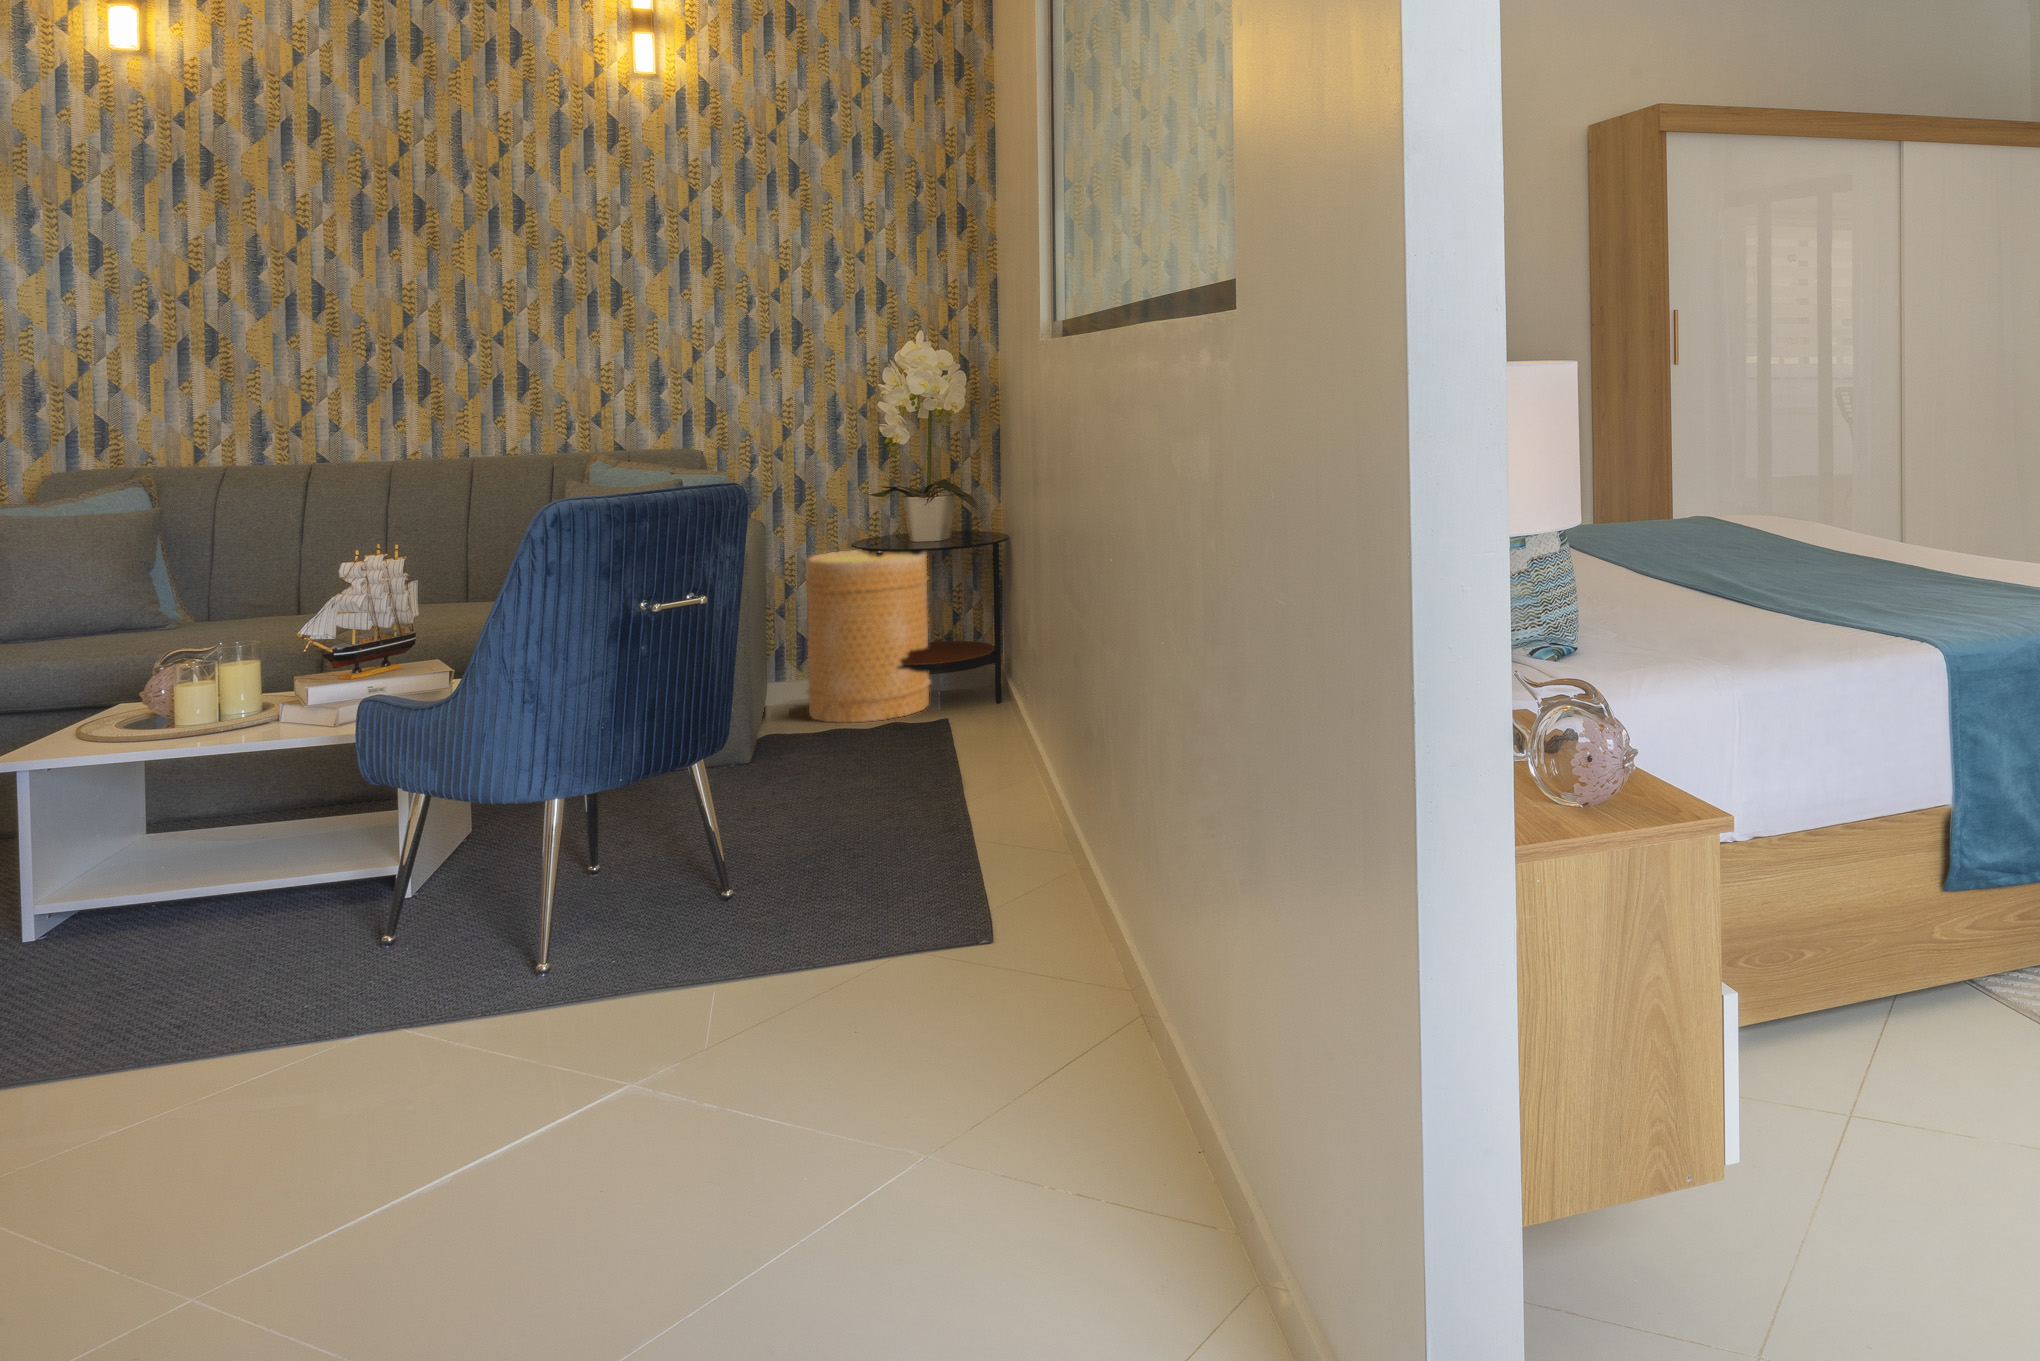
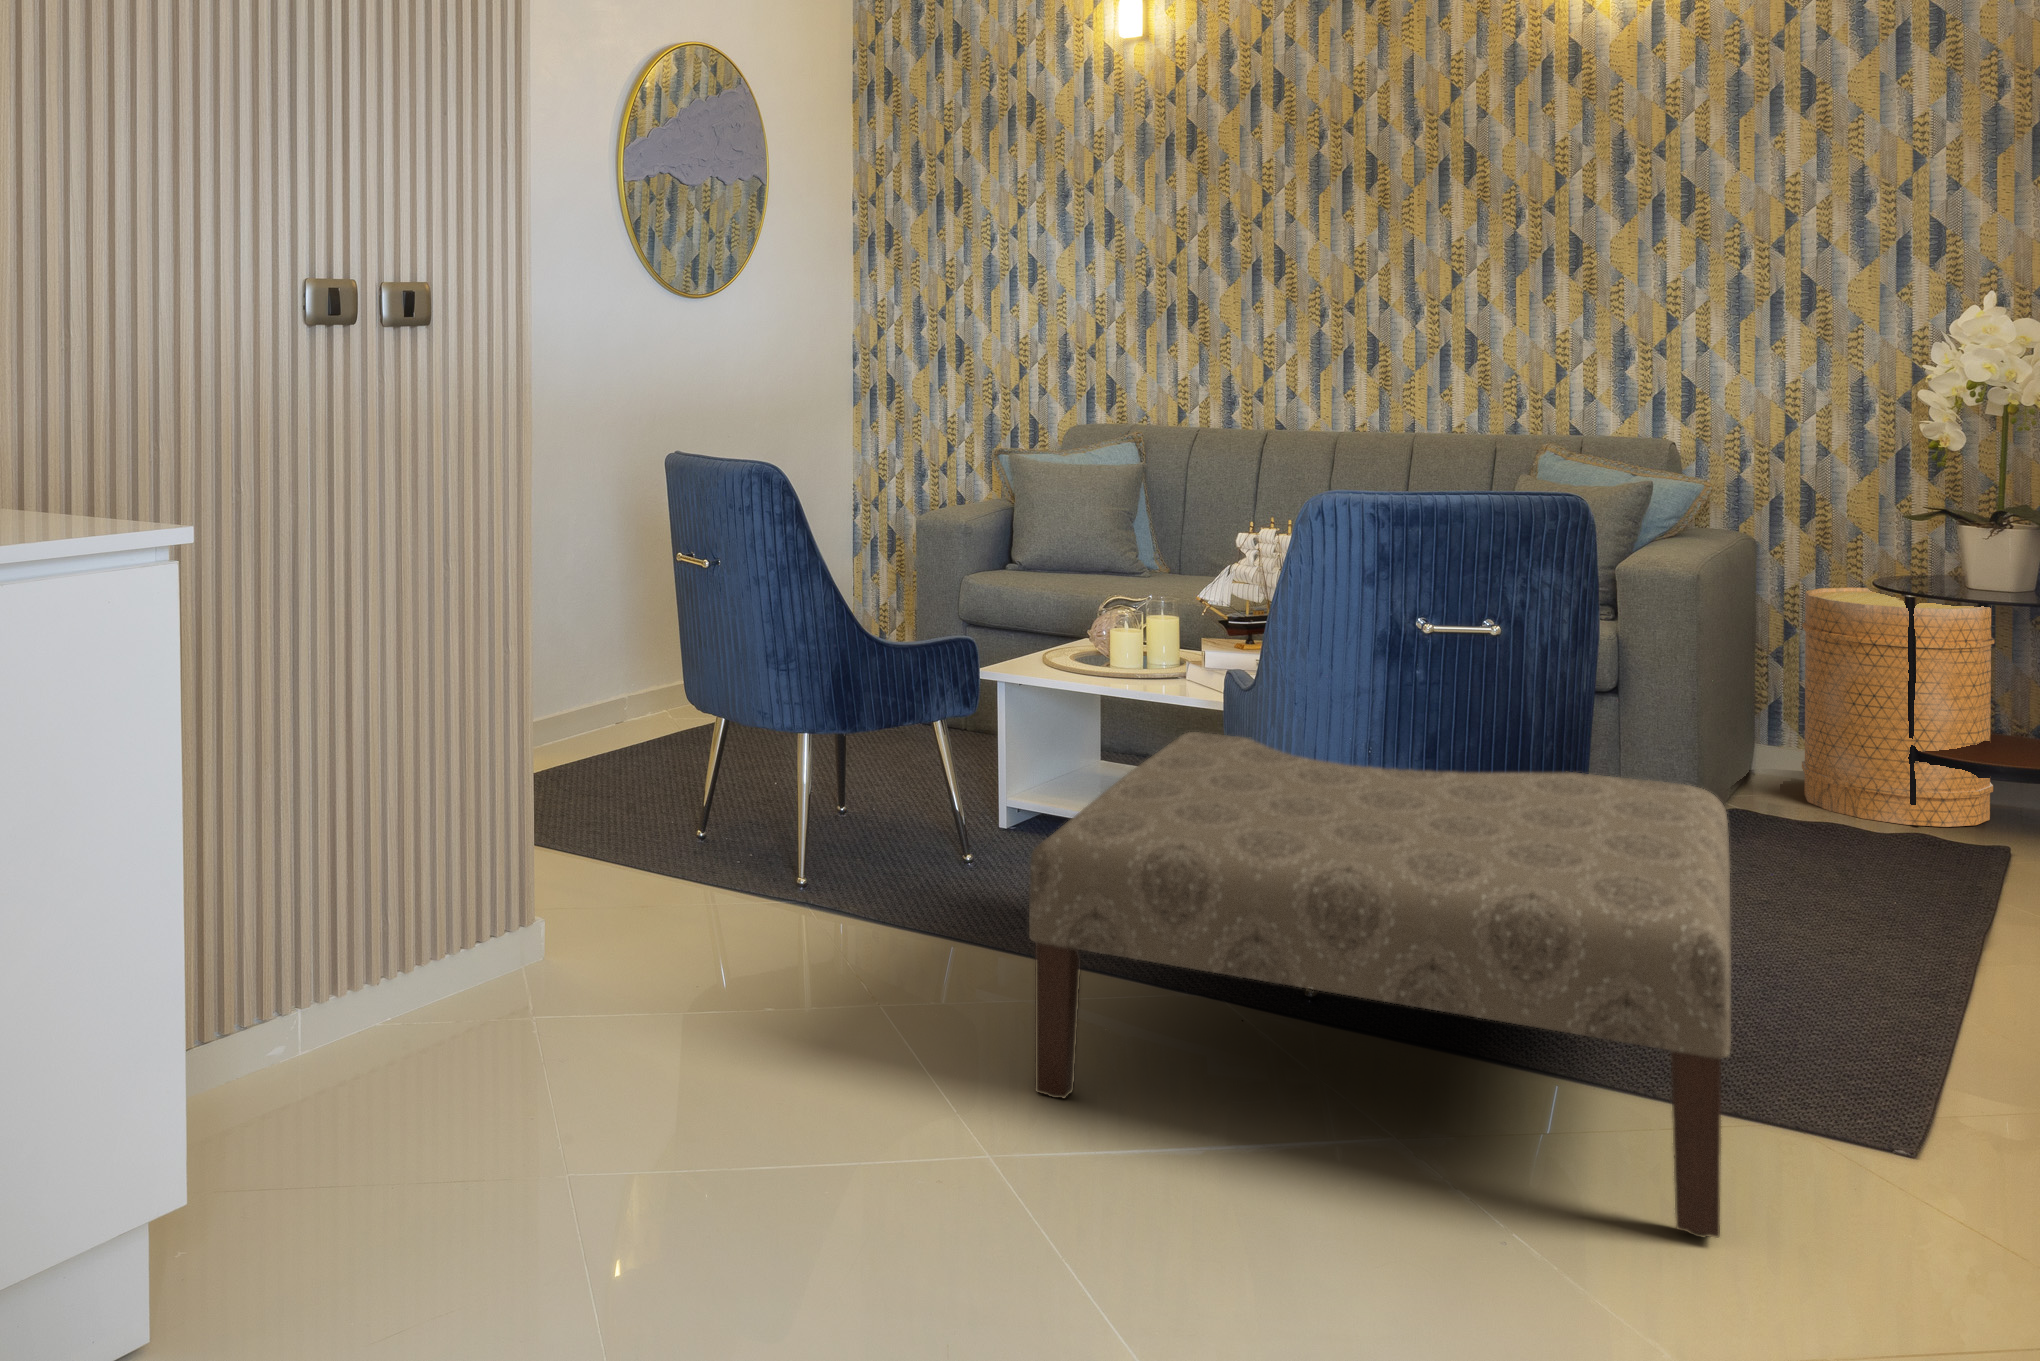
ottoman: none [211,713,906,1196] -> present [1029,732,1731,1238]

